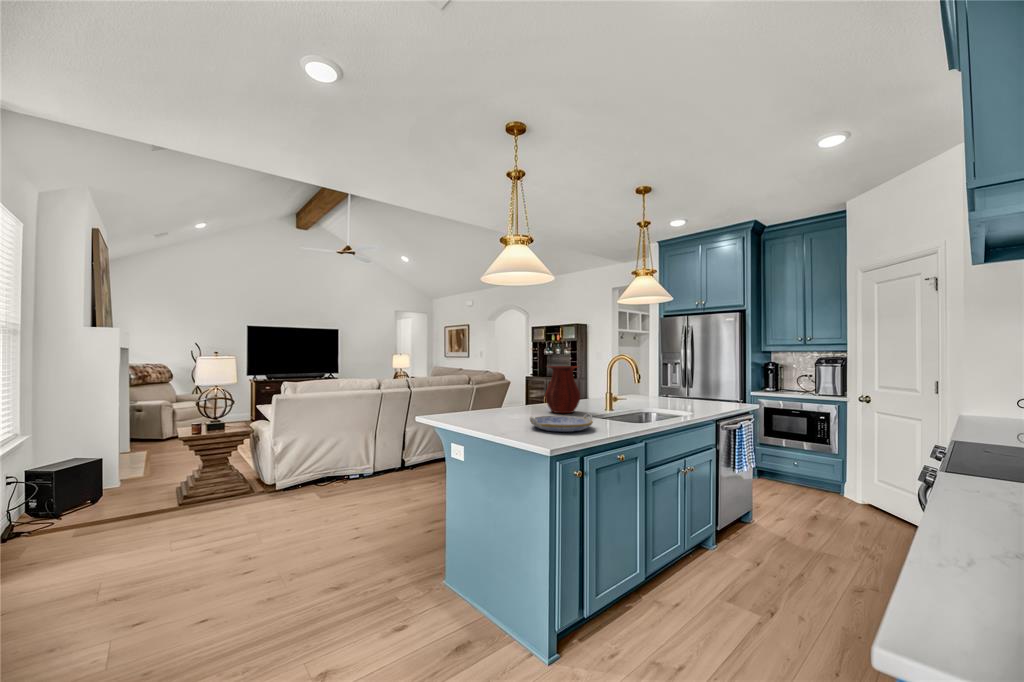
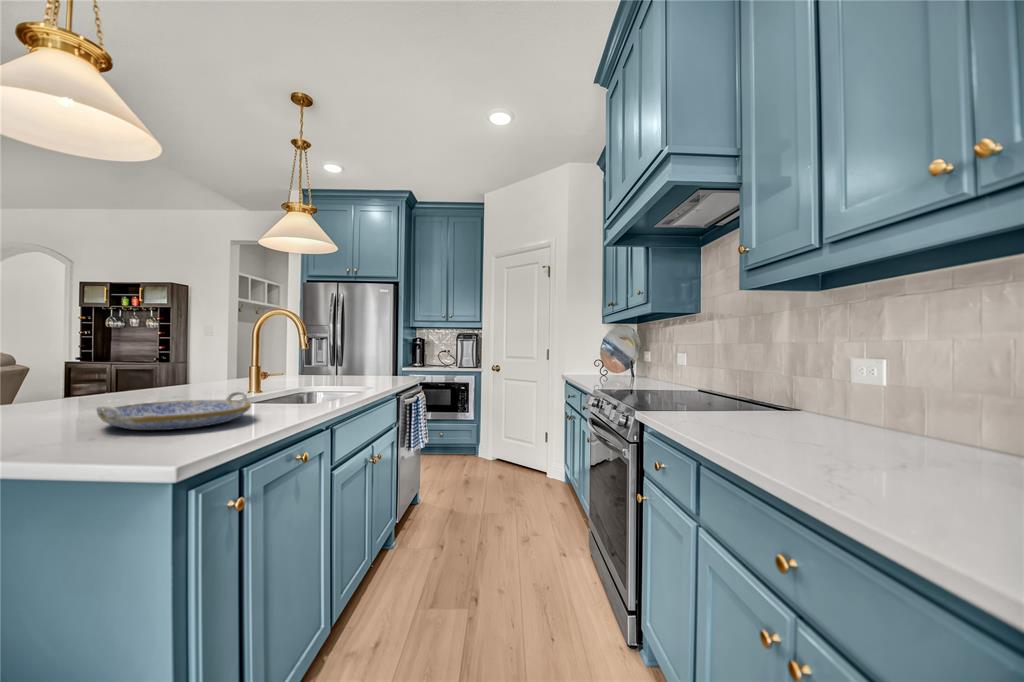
vase: present [545,366,580,413] -> none [128,316,209,400]

